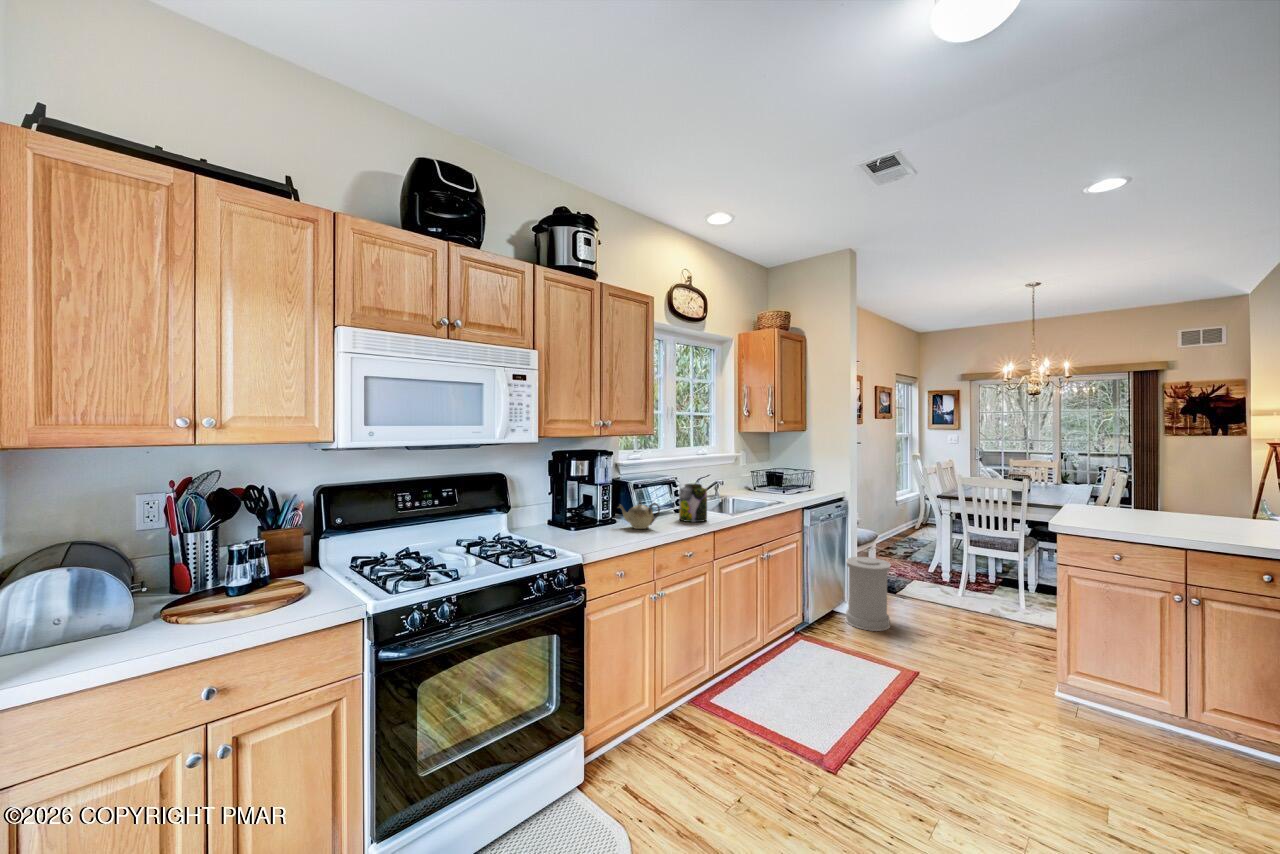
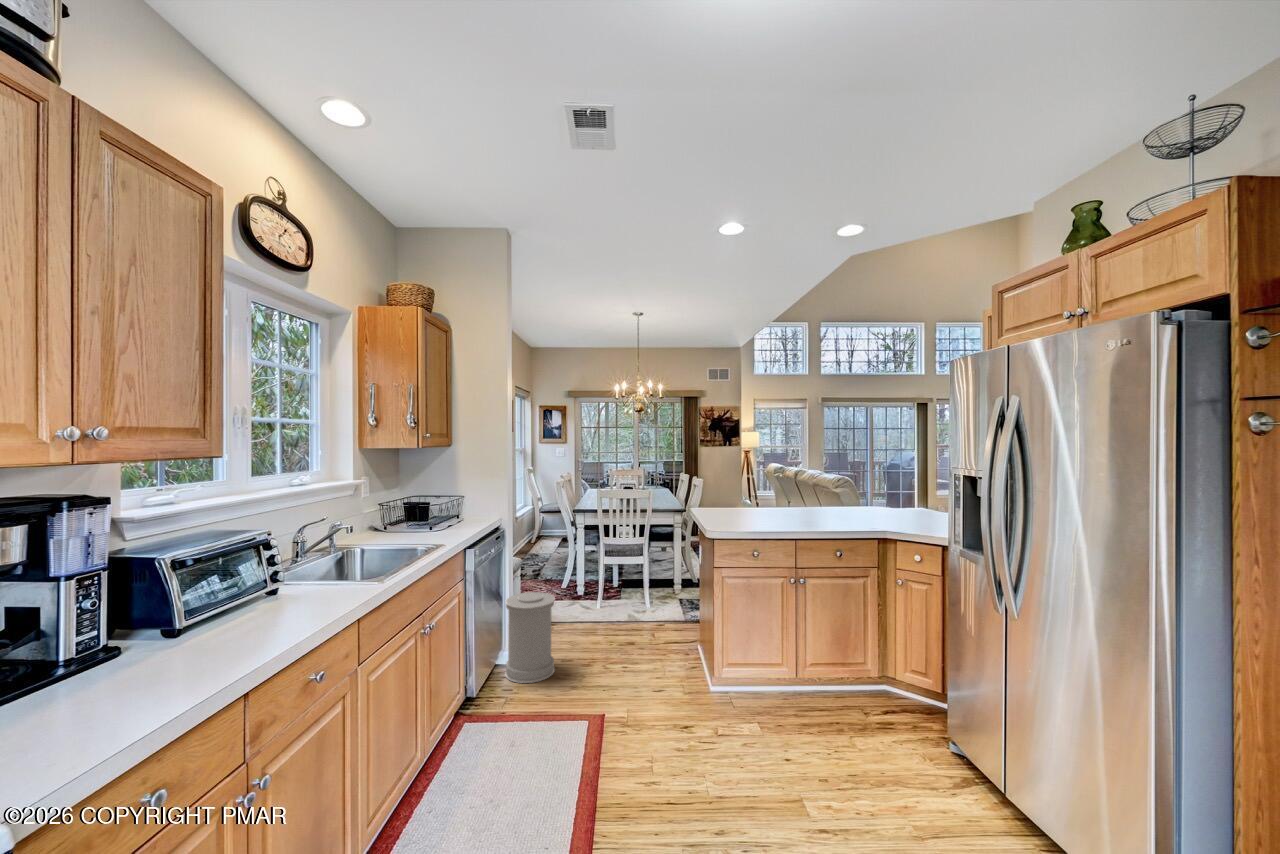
jar: present [679,484,707,522] -> none [282,539,340,612]
teapot: present [618,501,660,529] -> none [126,593,249,659]

